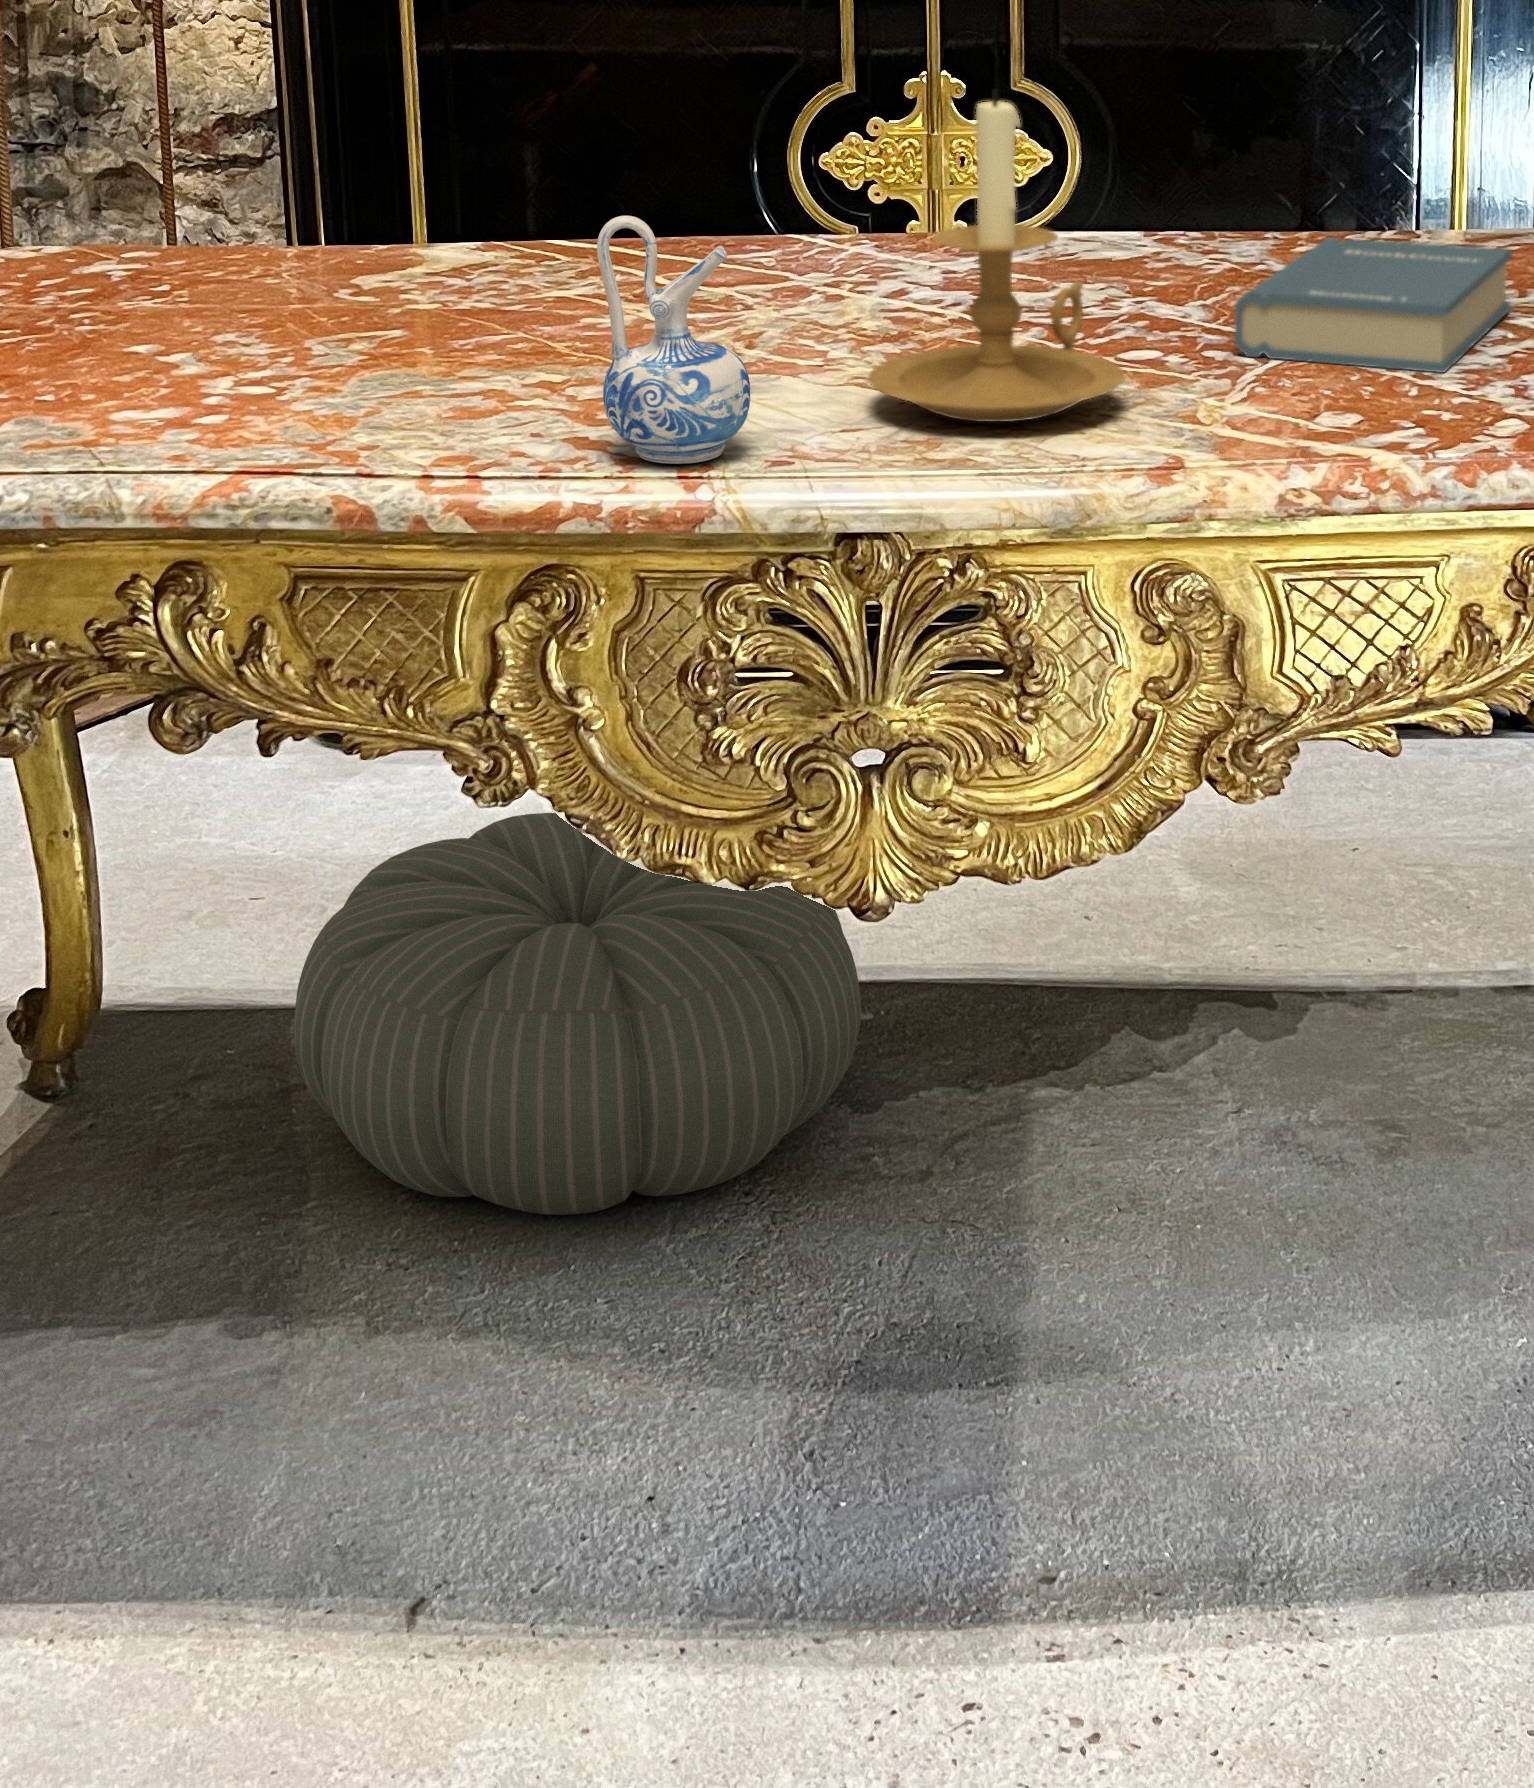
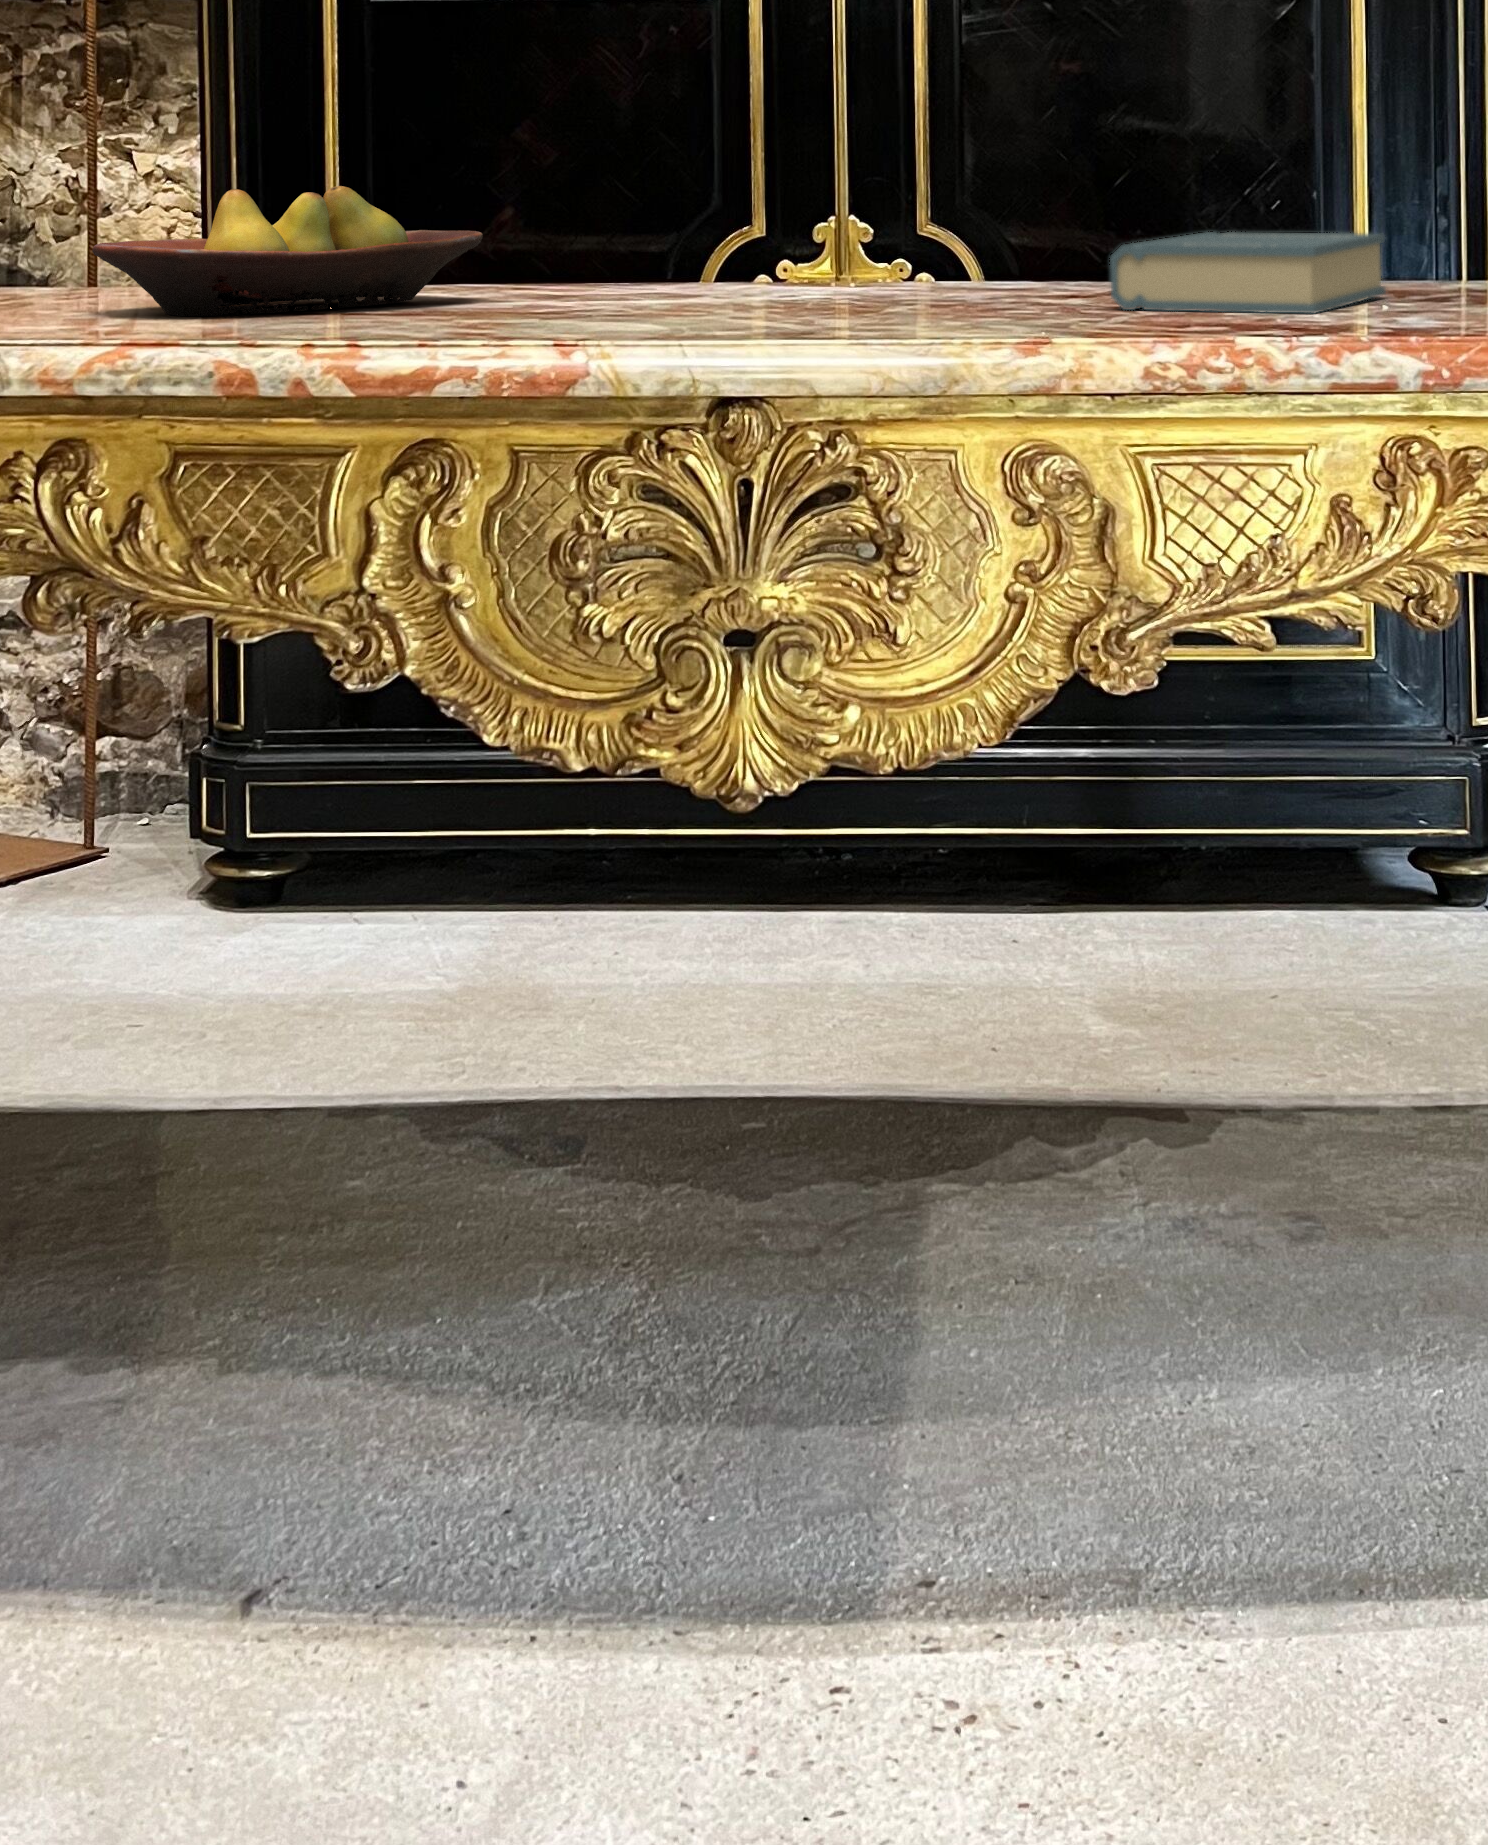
candle holder: present [868,91,1126,422] -> none [748,9,999,324]
fruit bowl: none [186,206,585,368] -> present [92,186,483,316]
ceramic pitcher: present [597,216,751,464] -> none [485,96,630,337]
pouf: present [294,813,861,1215] -> none [161,901,750,1286]

